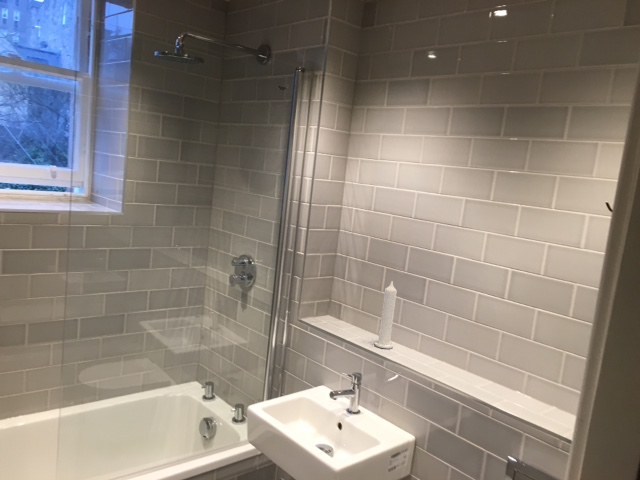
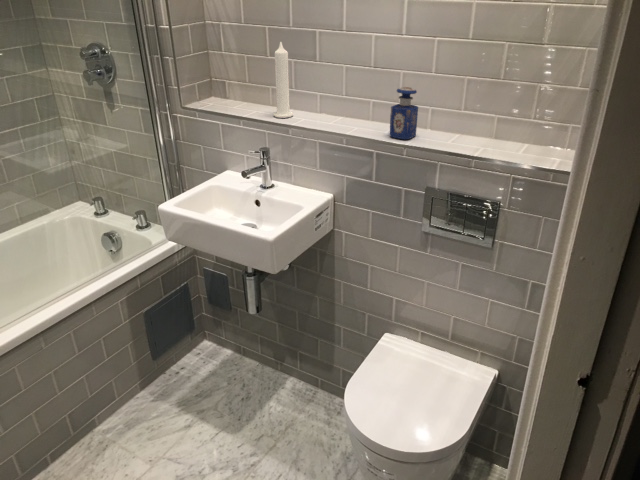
perfume bottle: none [479,345,511,398] -> present [390,87,418,139]

